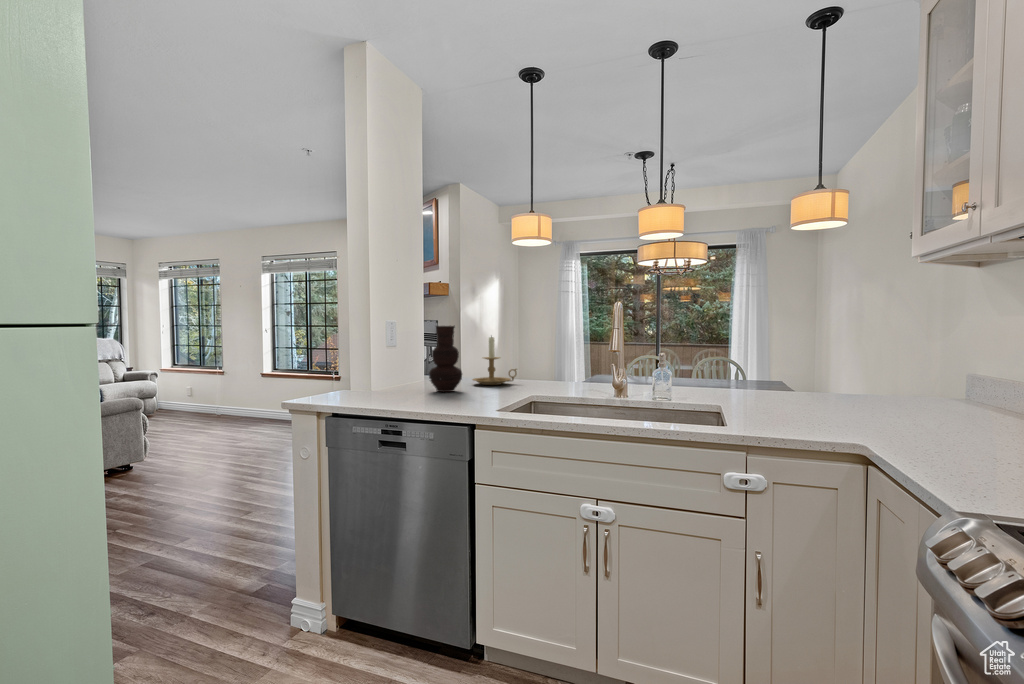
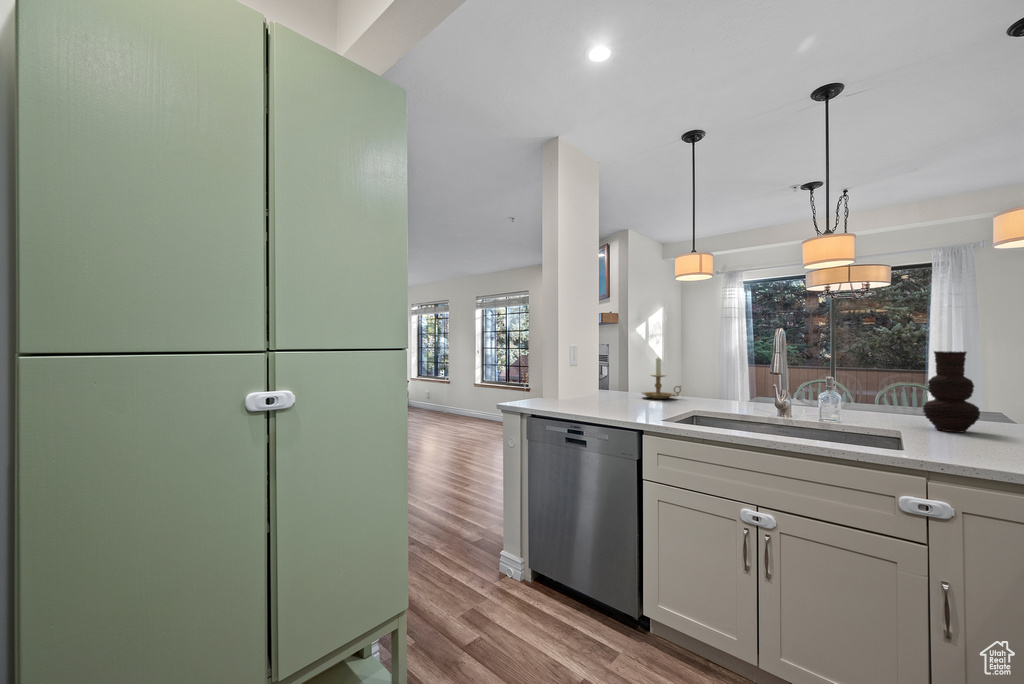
vase: present [429,326,462,392] -> present [923,351,980,432]

